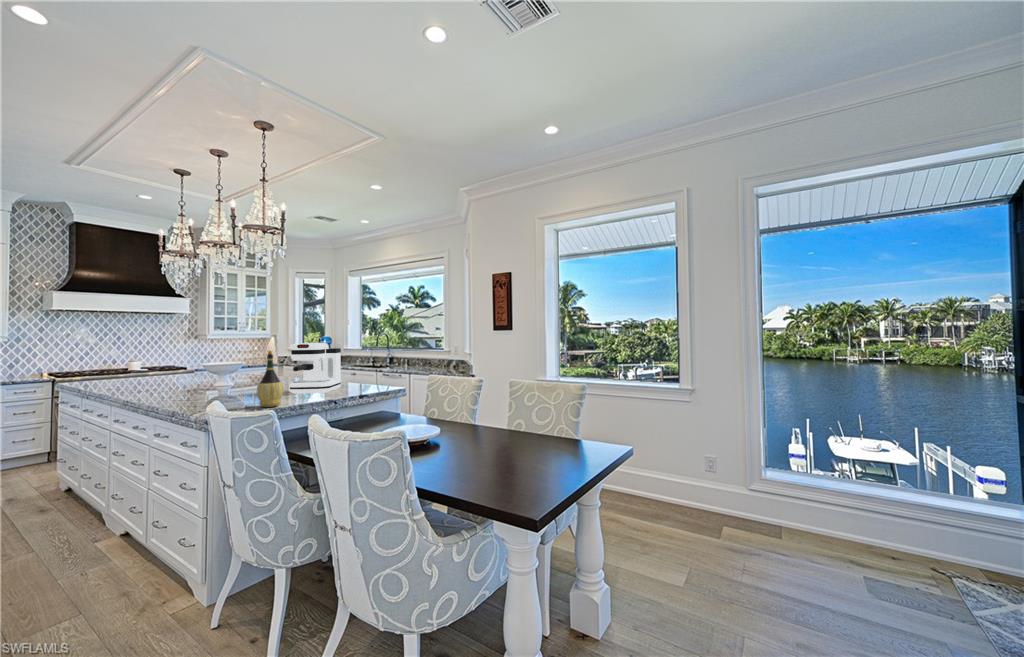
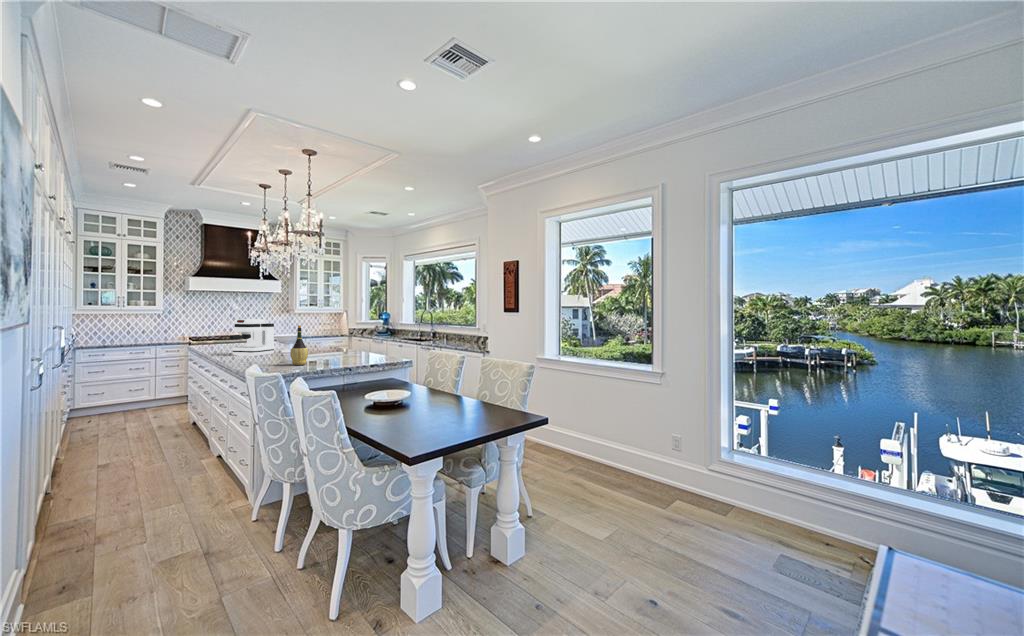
coffee maker: present [289,343,341,394] -> present [230,319,274,356]

